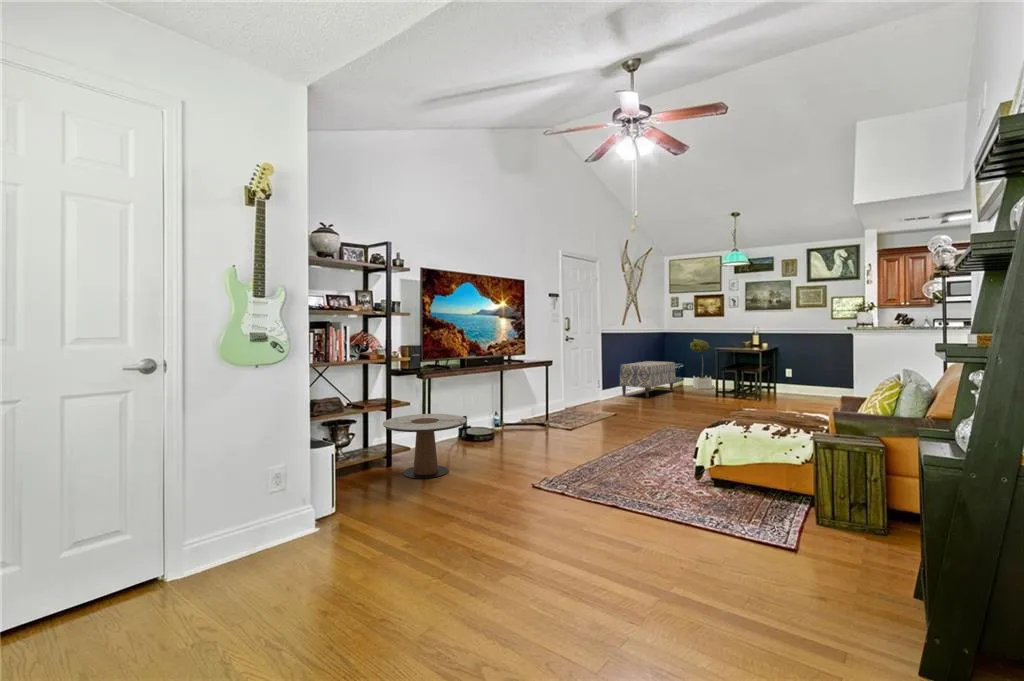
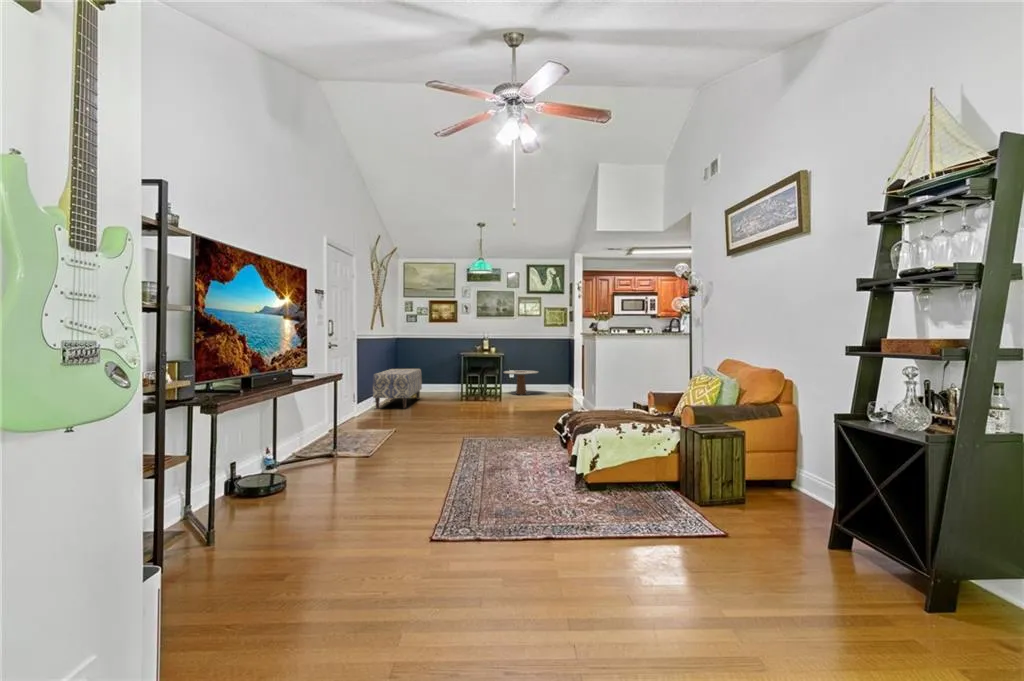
potted tree: present [690,339,712,389] -> none [429,344,451,395]
side table: present [383,414,466,479] -> present [504,370,538,395]

